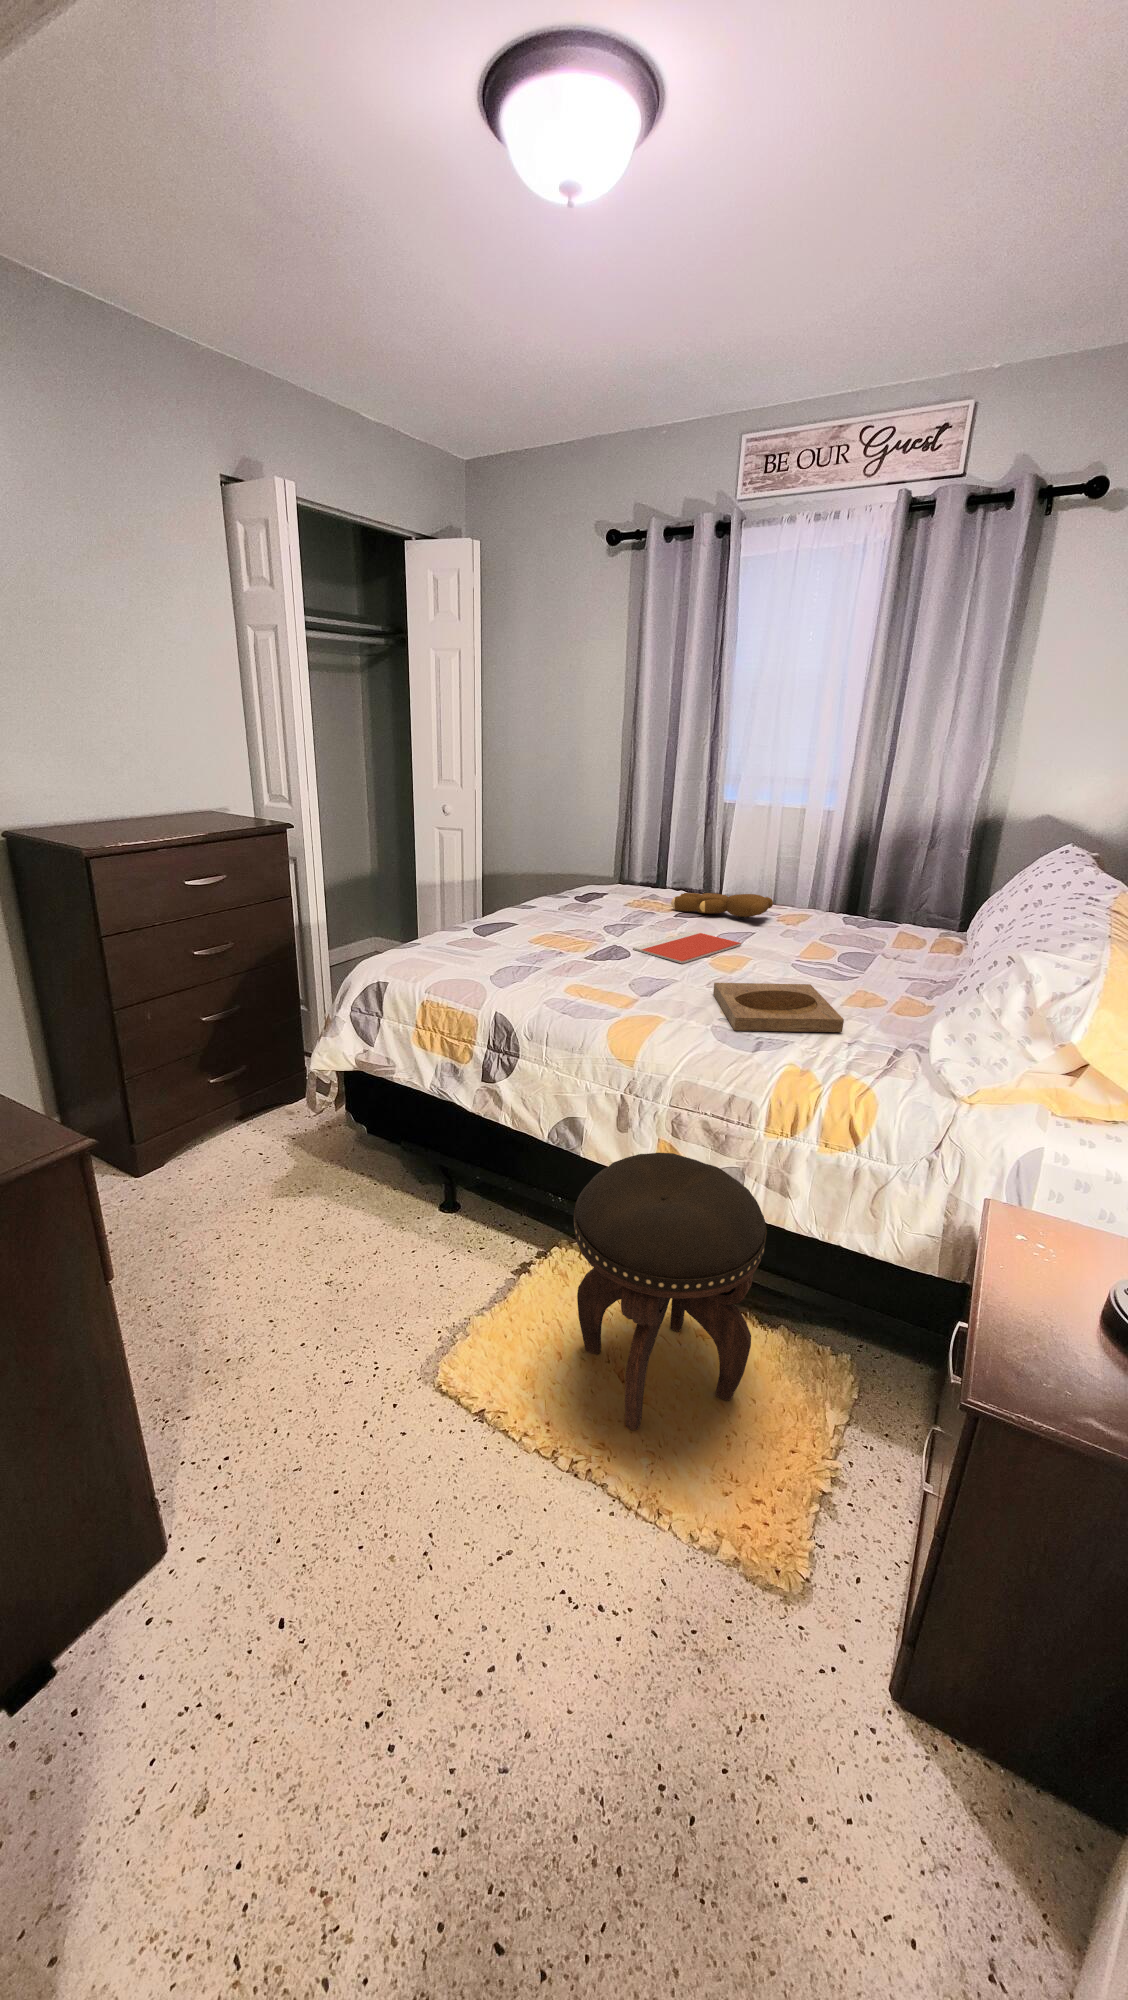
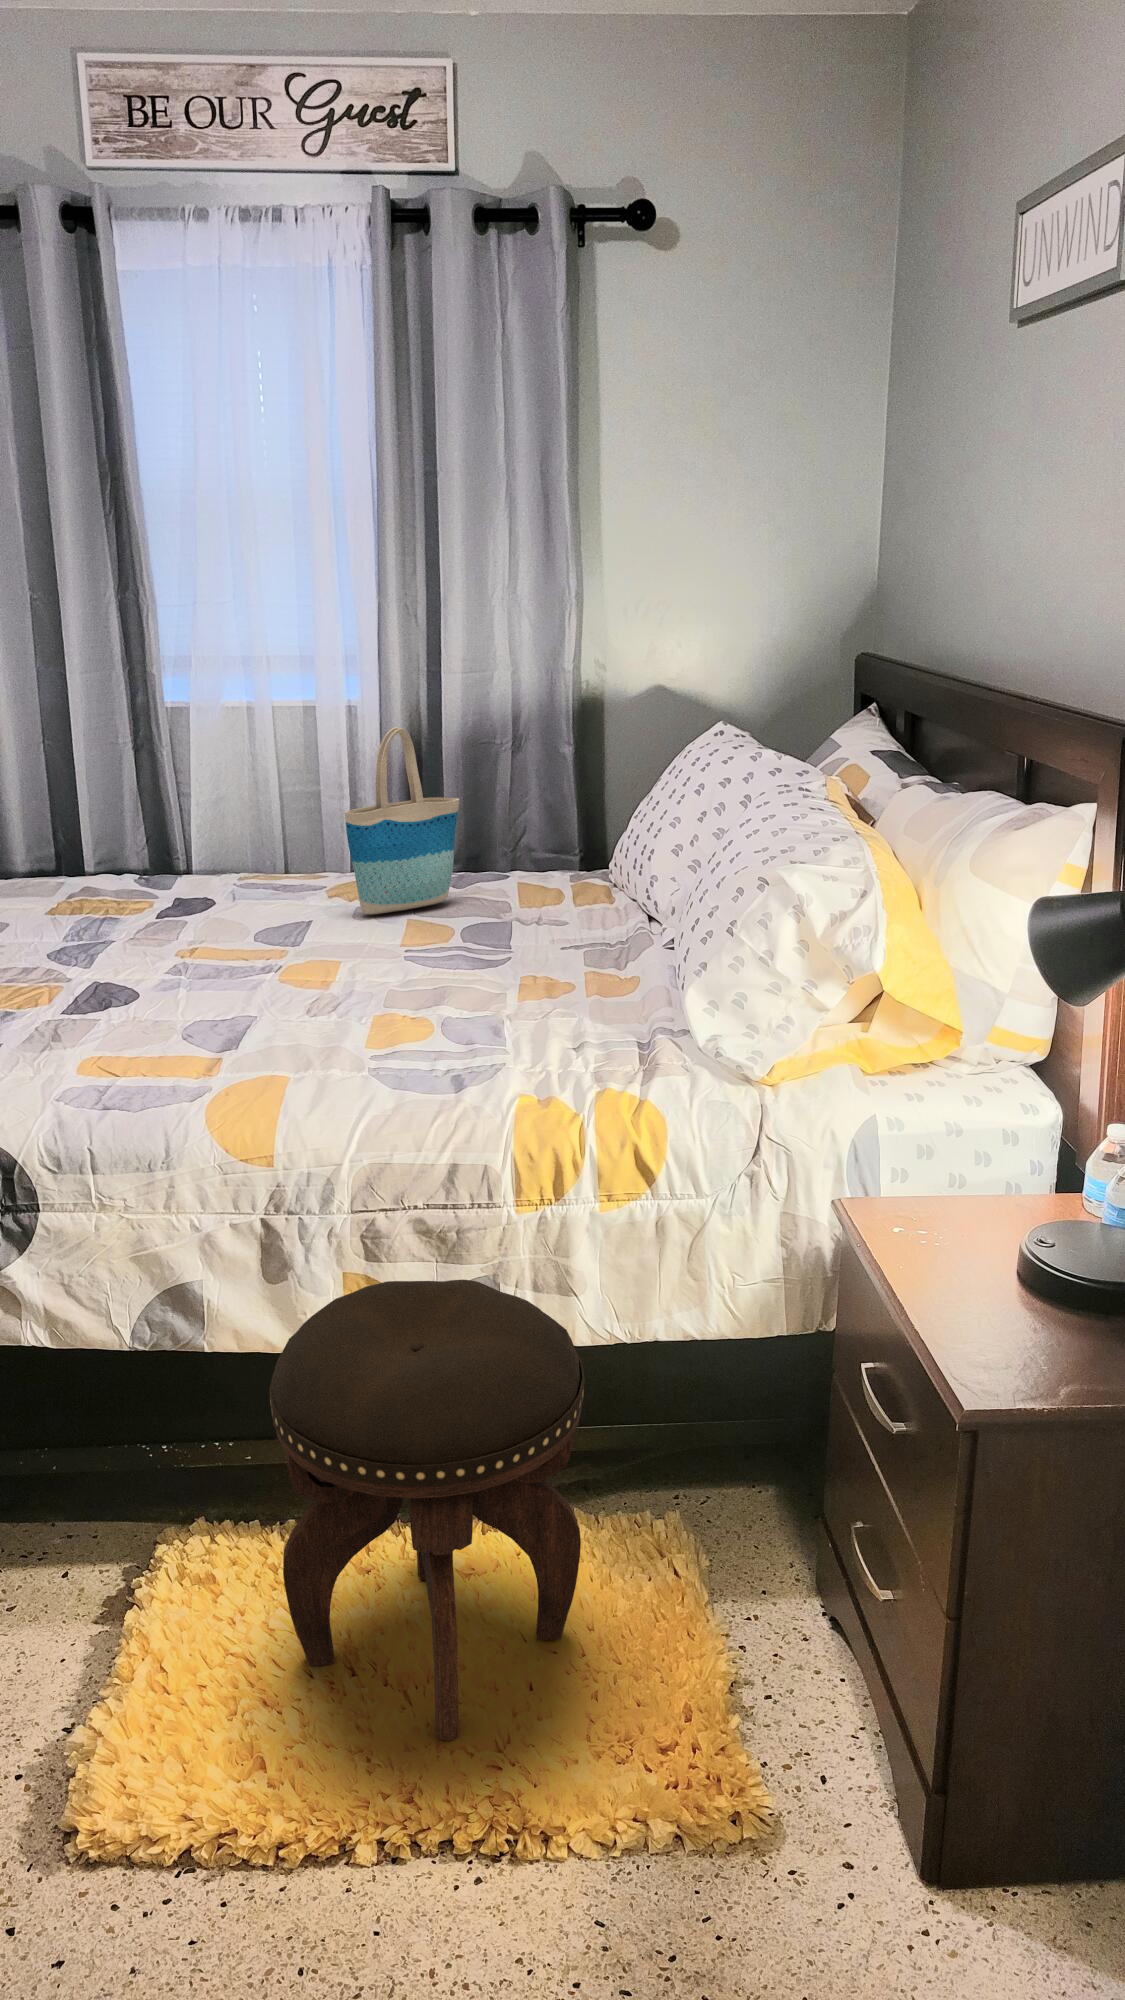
tote bag: none [784,829,864,939] -> present [345,727,459,914]
teddy bear: present [671,893,773,919] -> none [132,851,312,900]
notebook: present [633,931,742,963] -> none [130,929,304,984]
tray: present [713,983,844,1032] -> none [326,975,555,1066]

